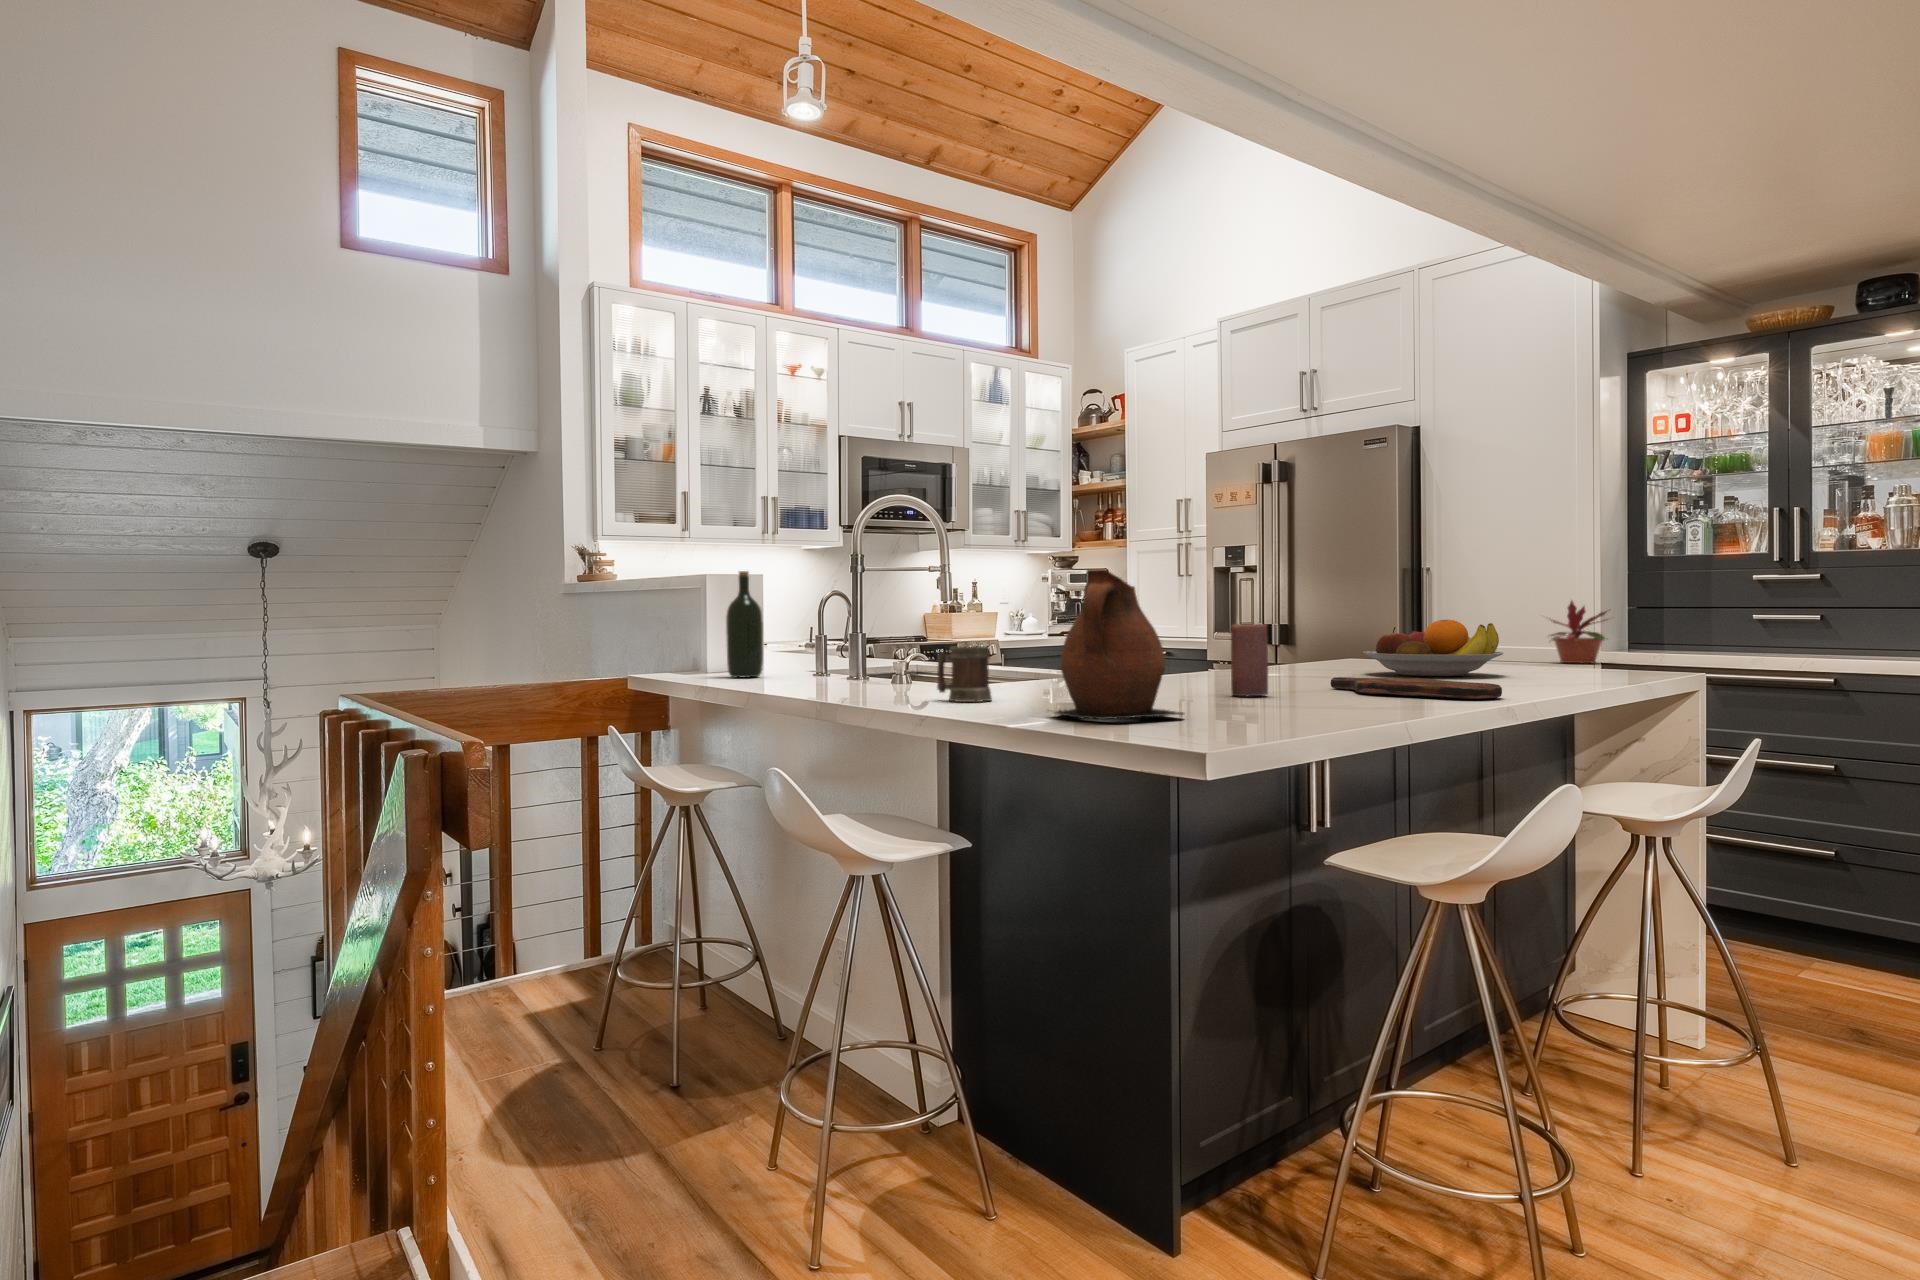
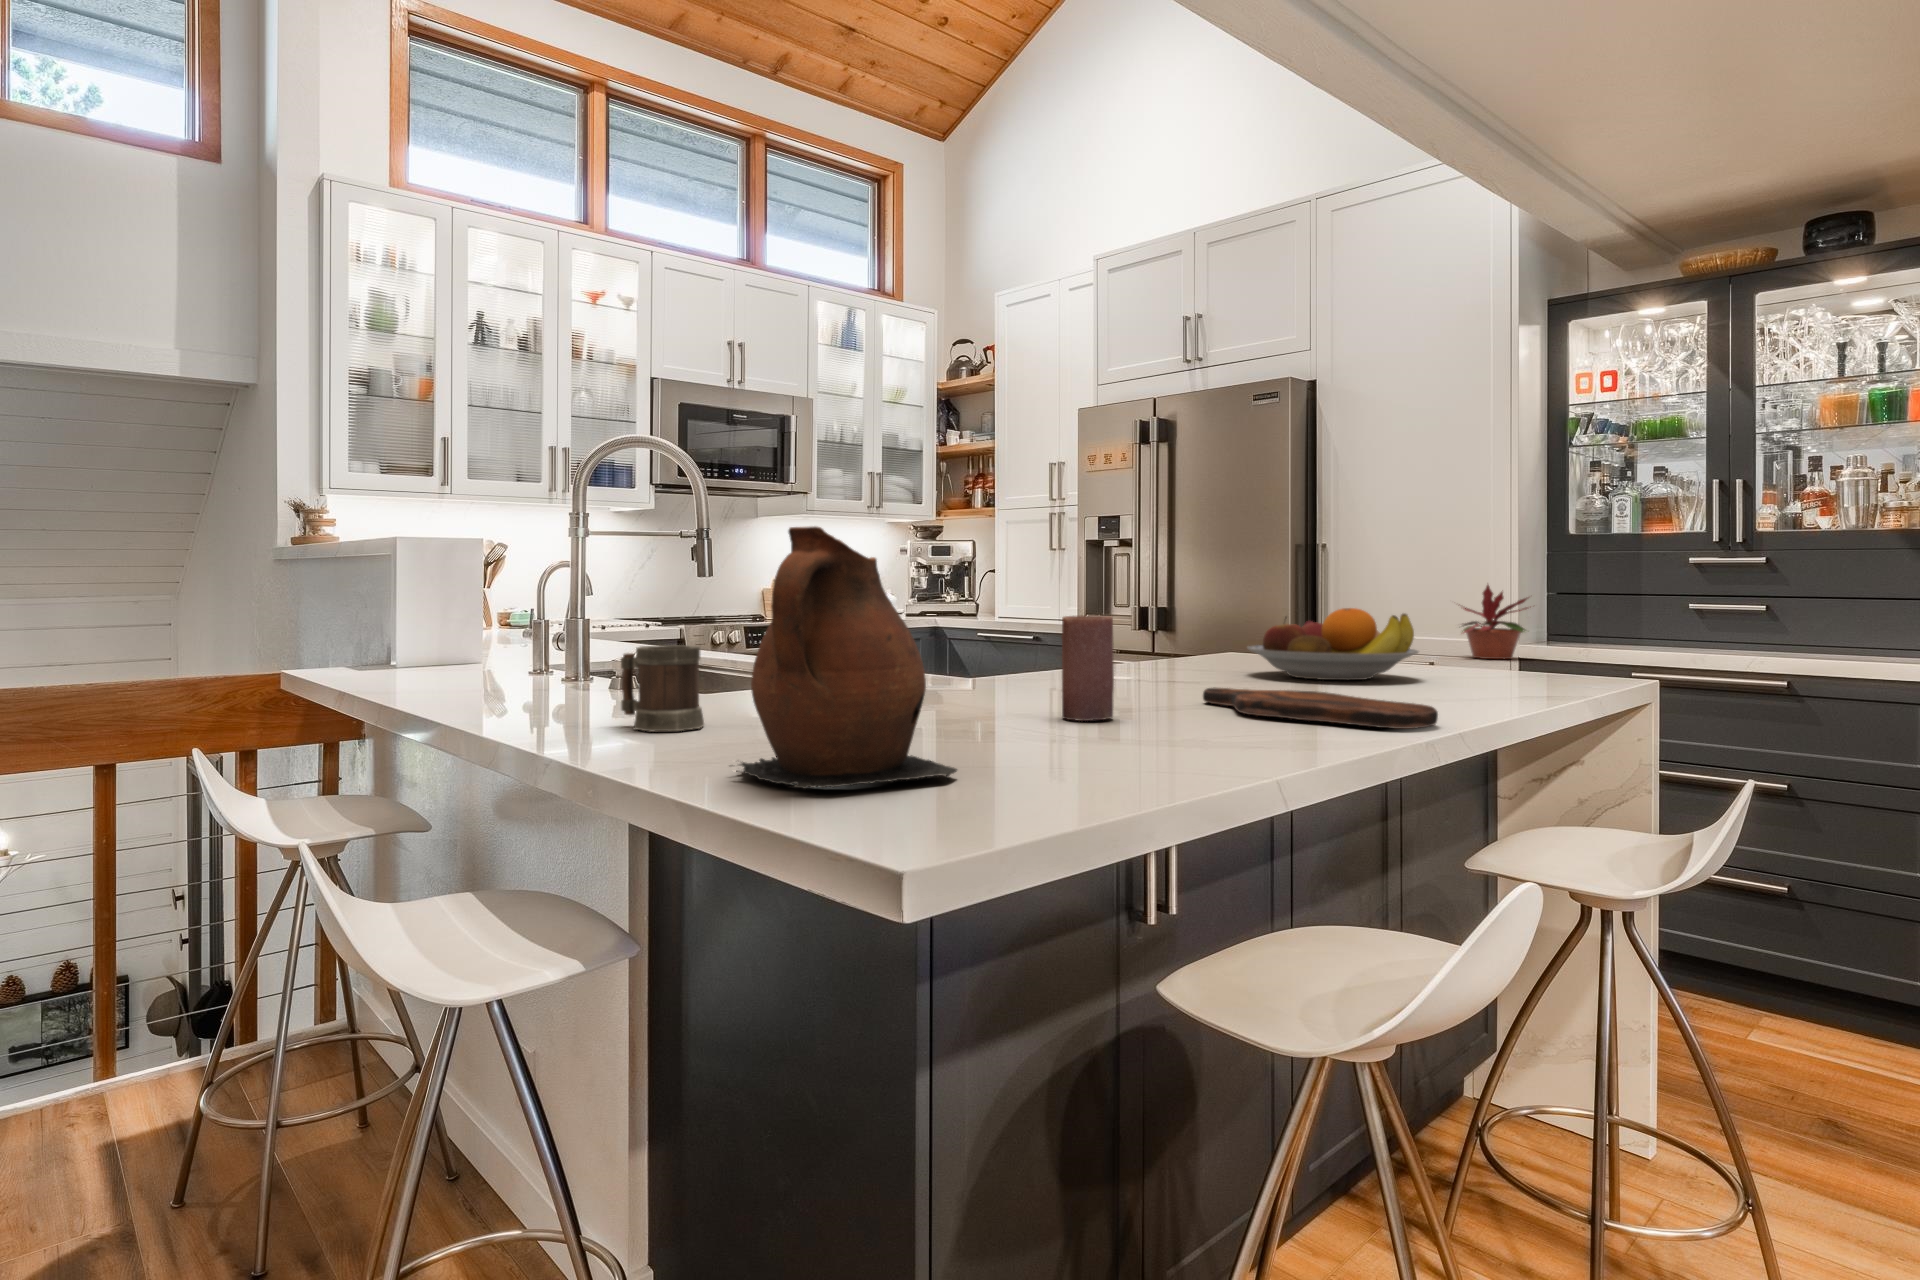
wine bottle: present [726,571,763,677] -> none [412,532,467,675]

